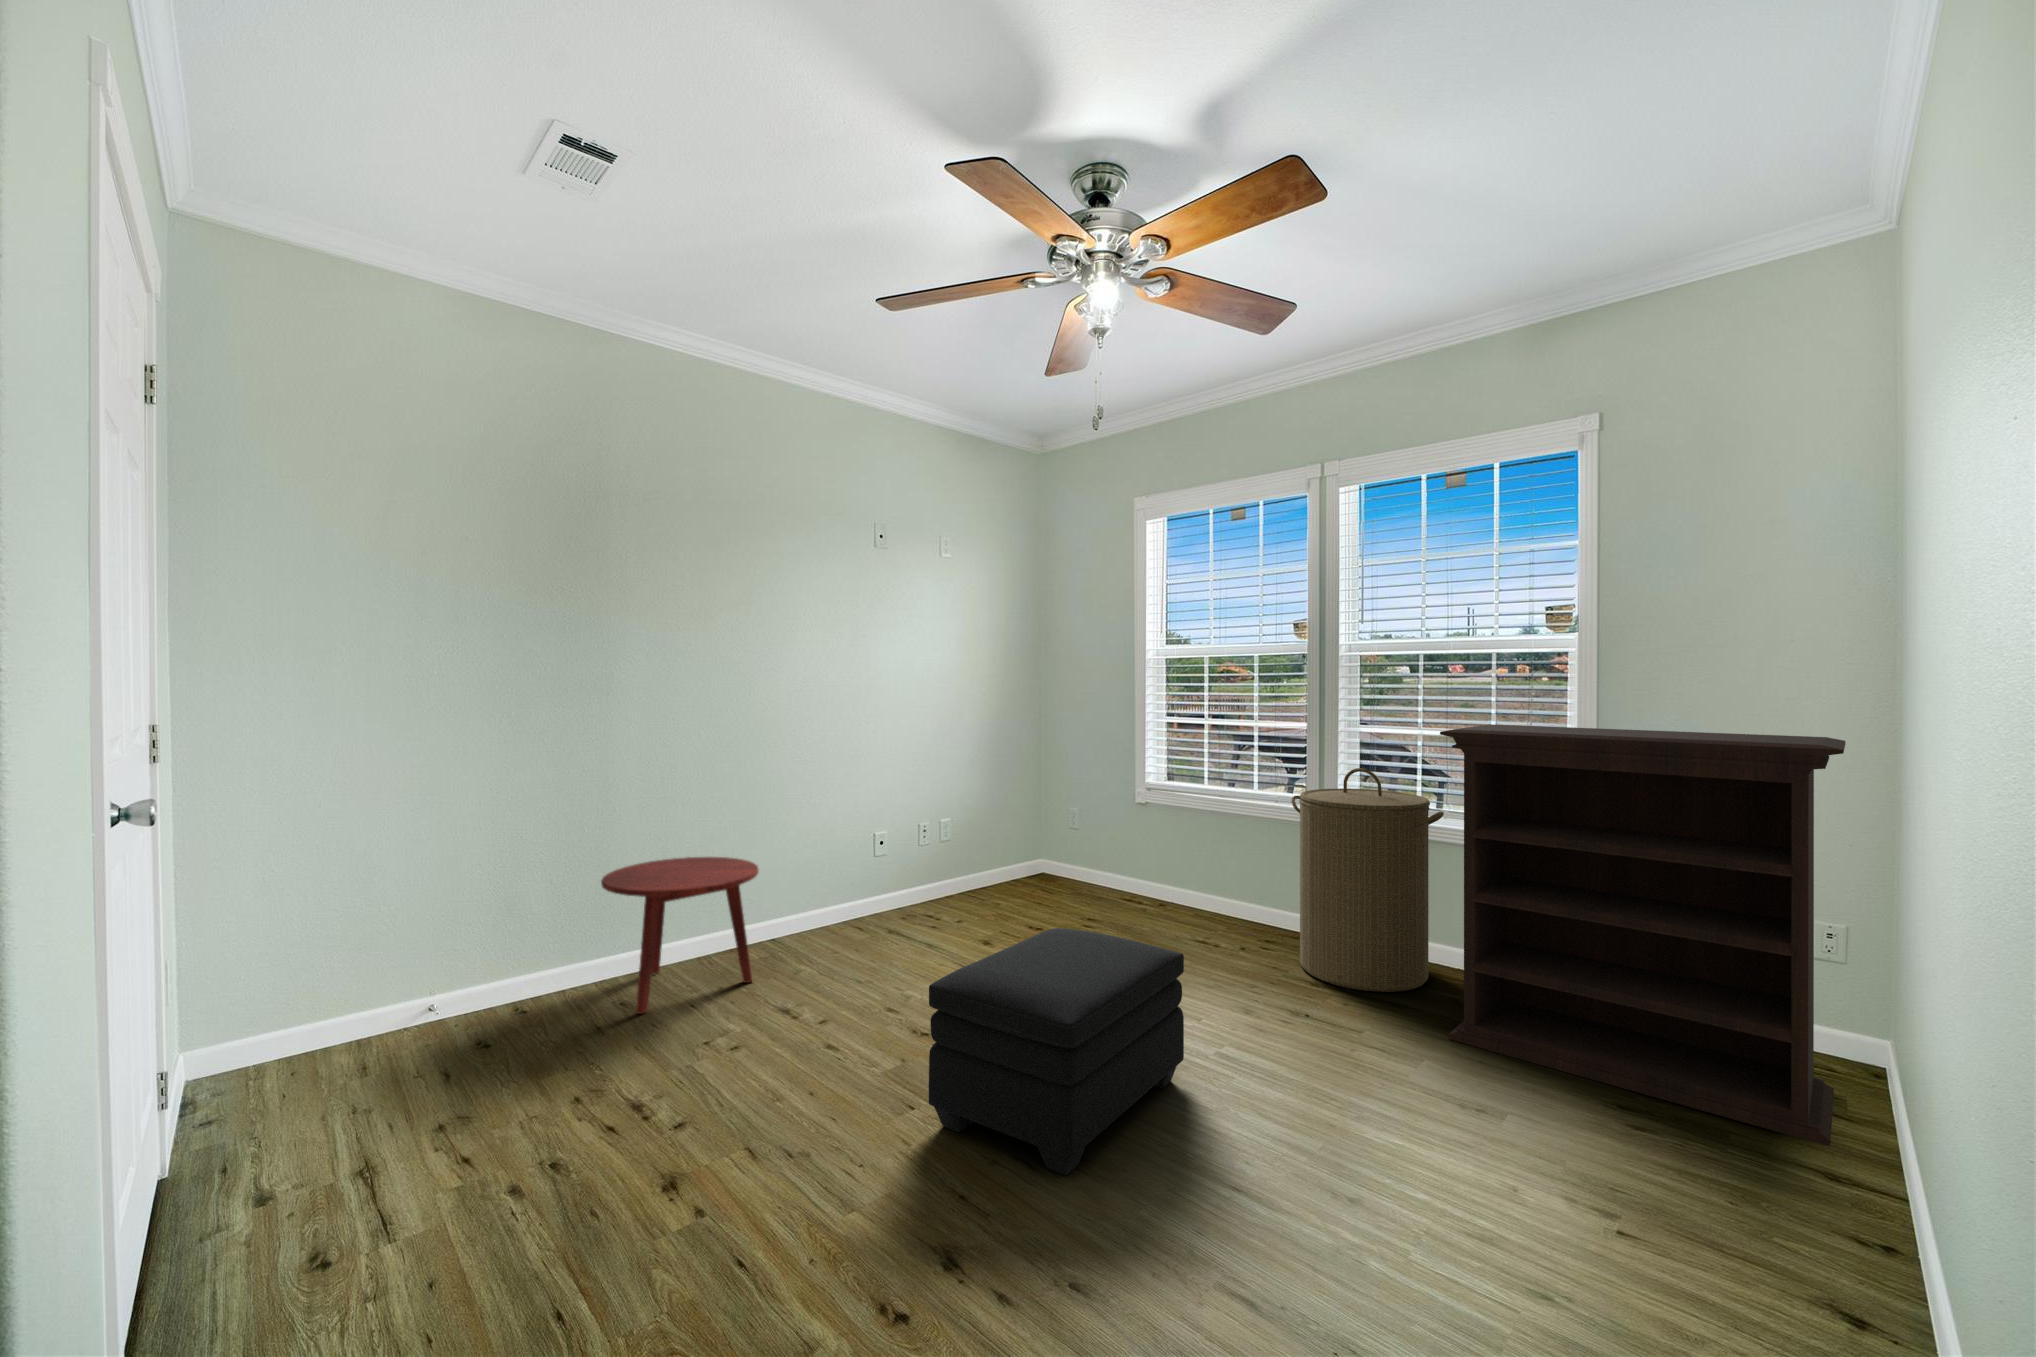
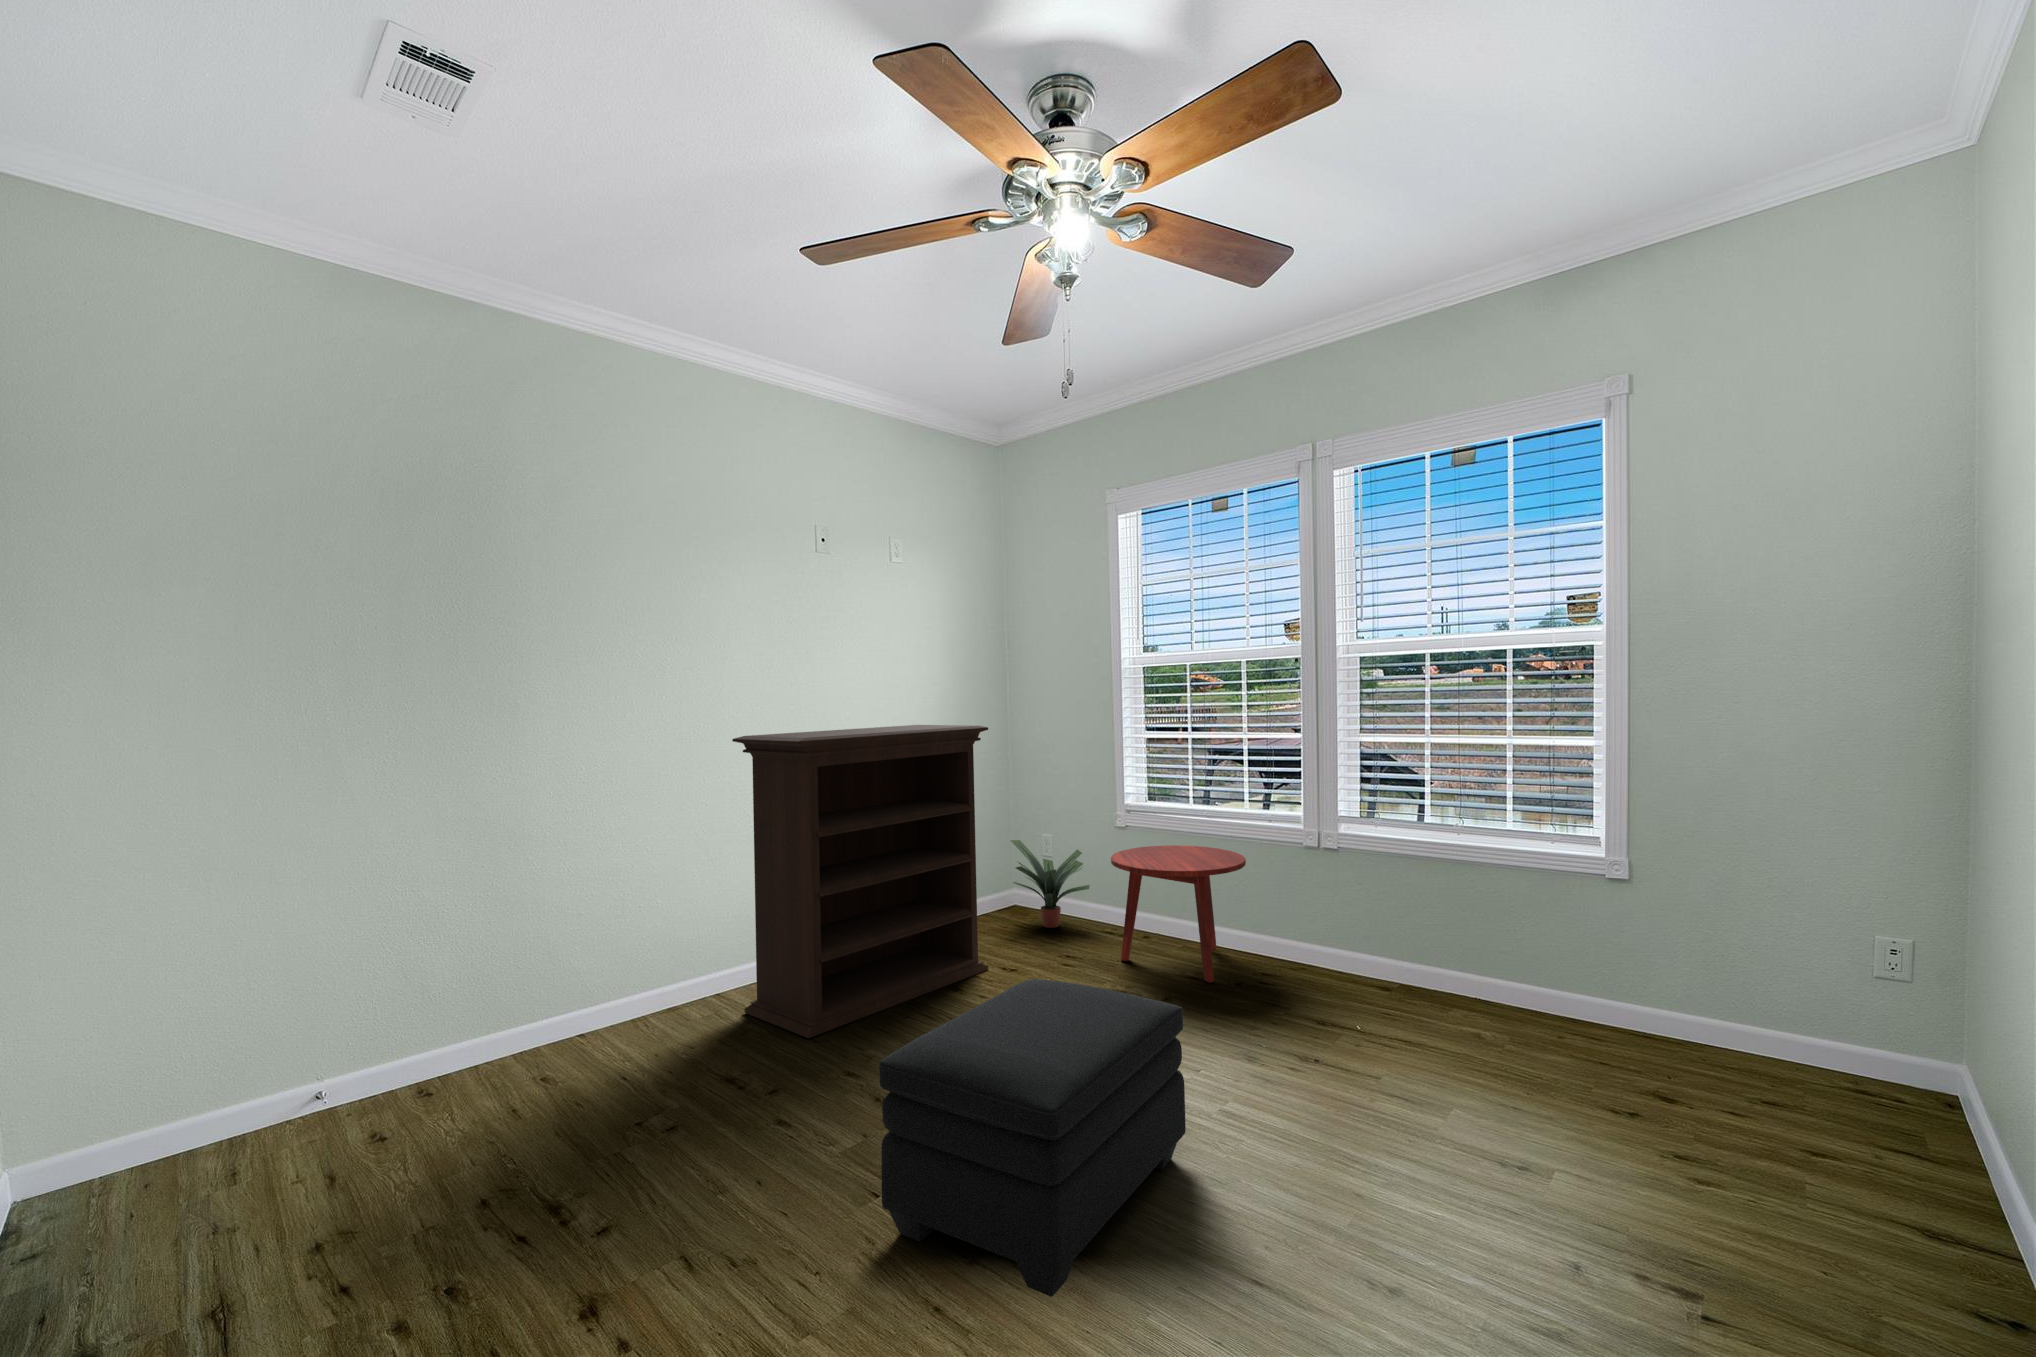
bookshelf: present [1440,724,1845,1147] -> present [732,725,988,1038]
laundry hamper: present [1292,768,1444,992] -> none [1290,781,1463,1034]
potted plant: none [1041,814,1112,894] -> present [1011,840,1090,928]
side table: present [601,857,759,1014] -> present [1111,845,1246,982]

